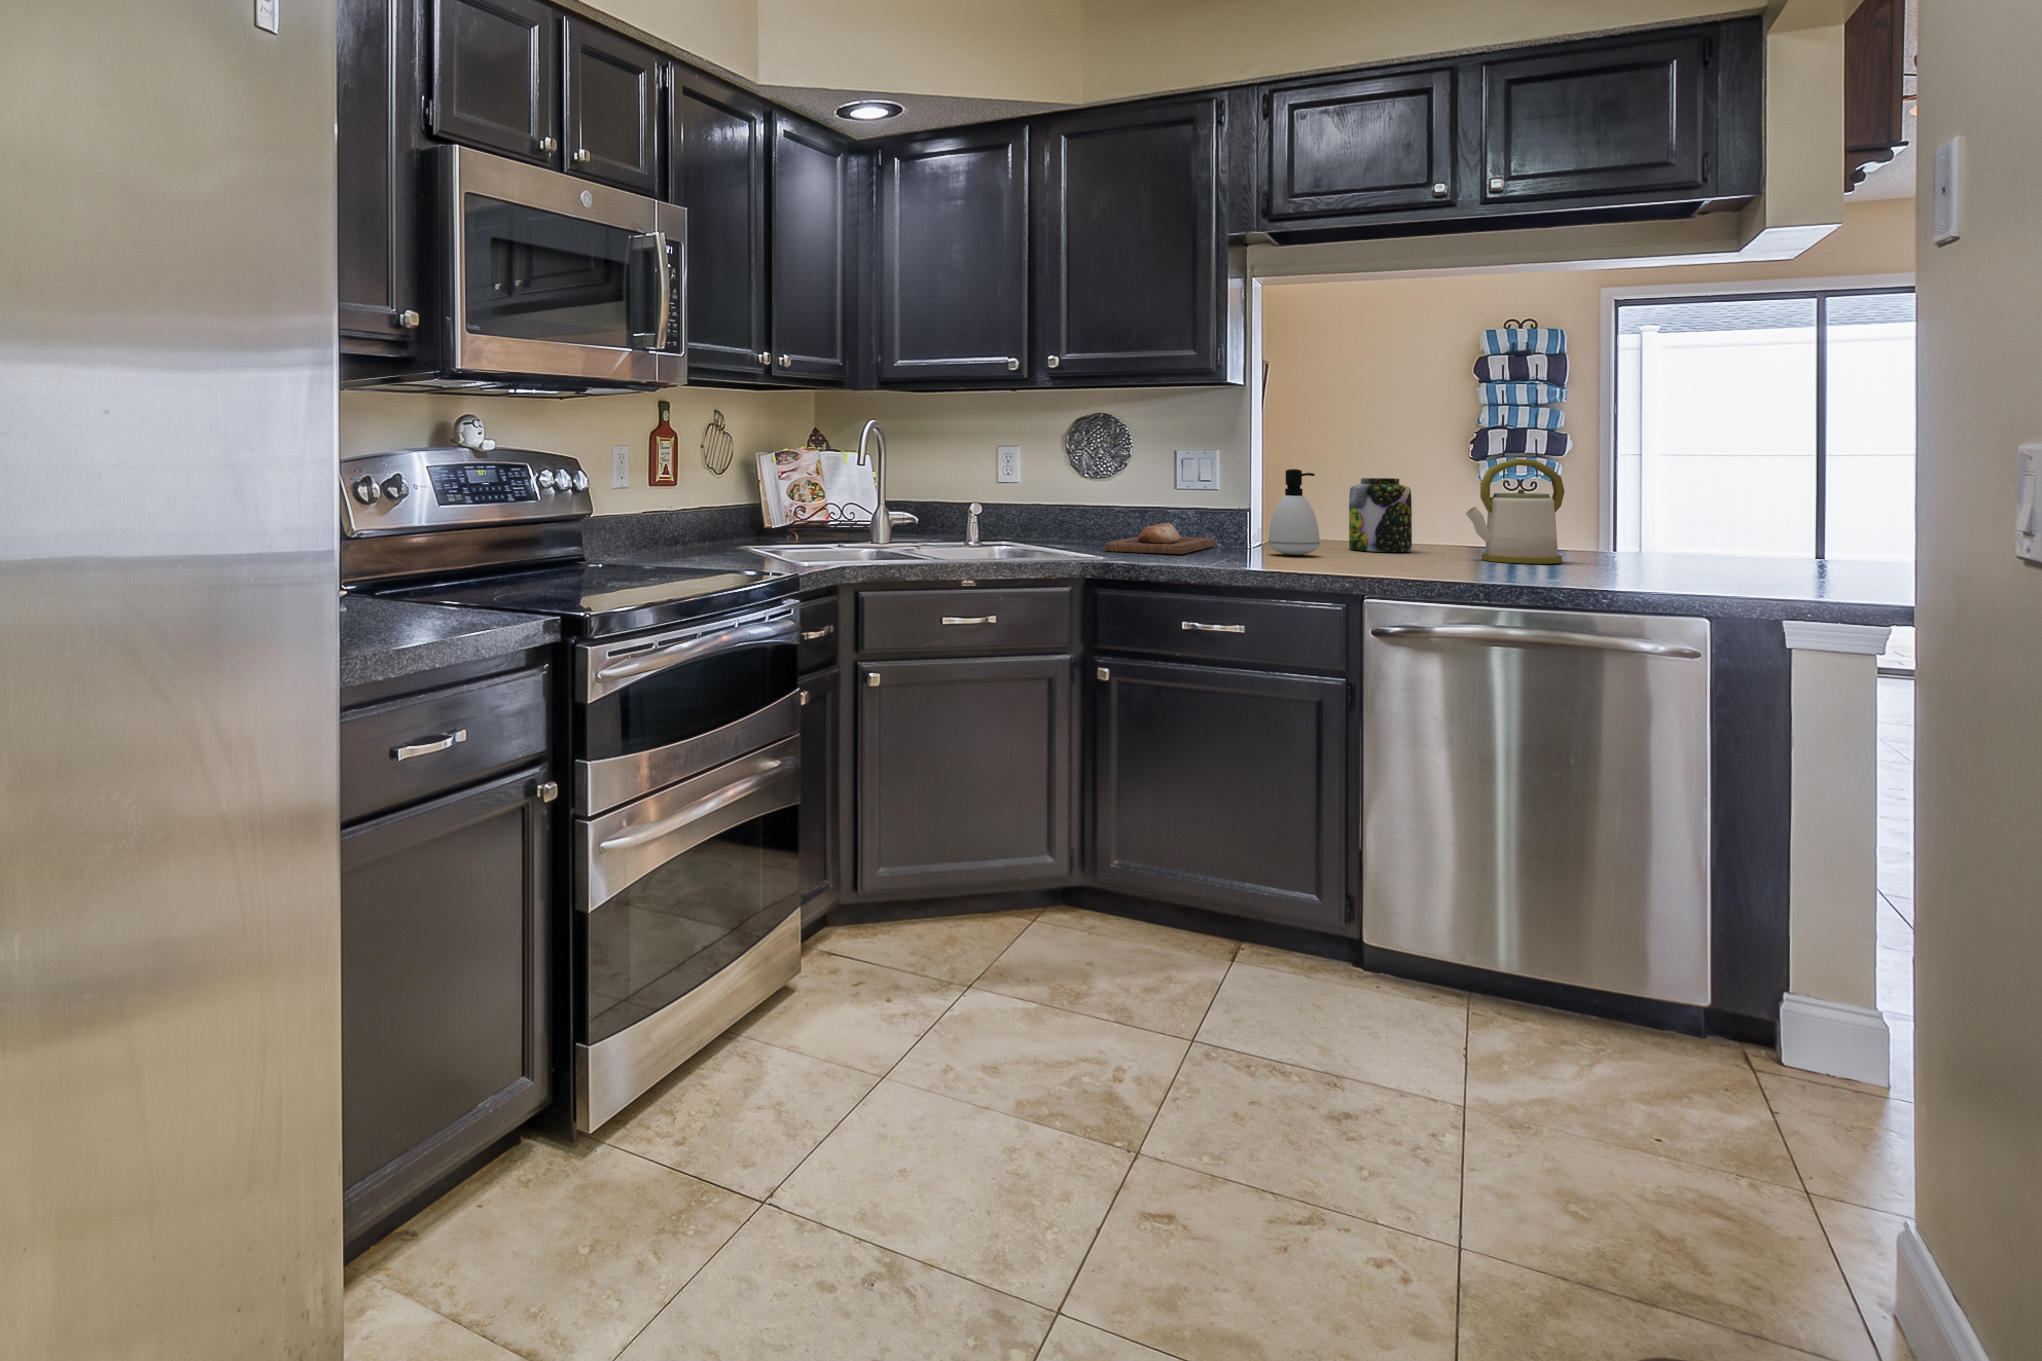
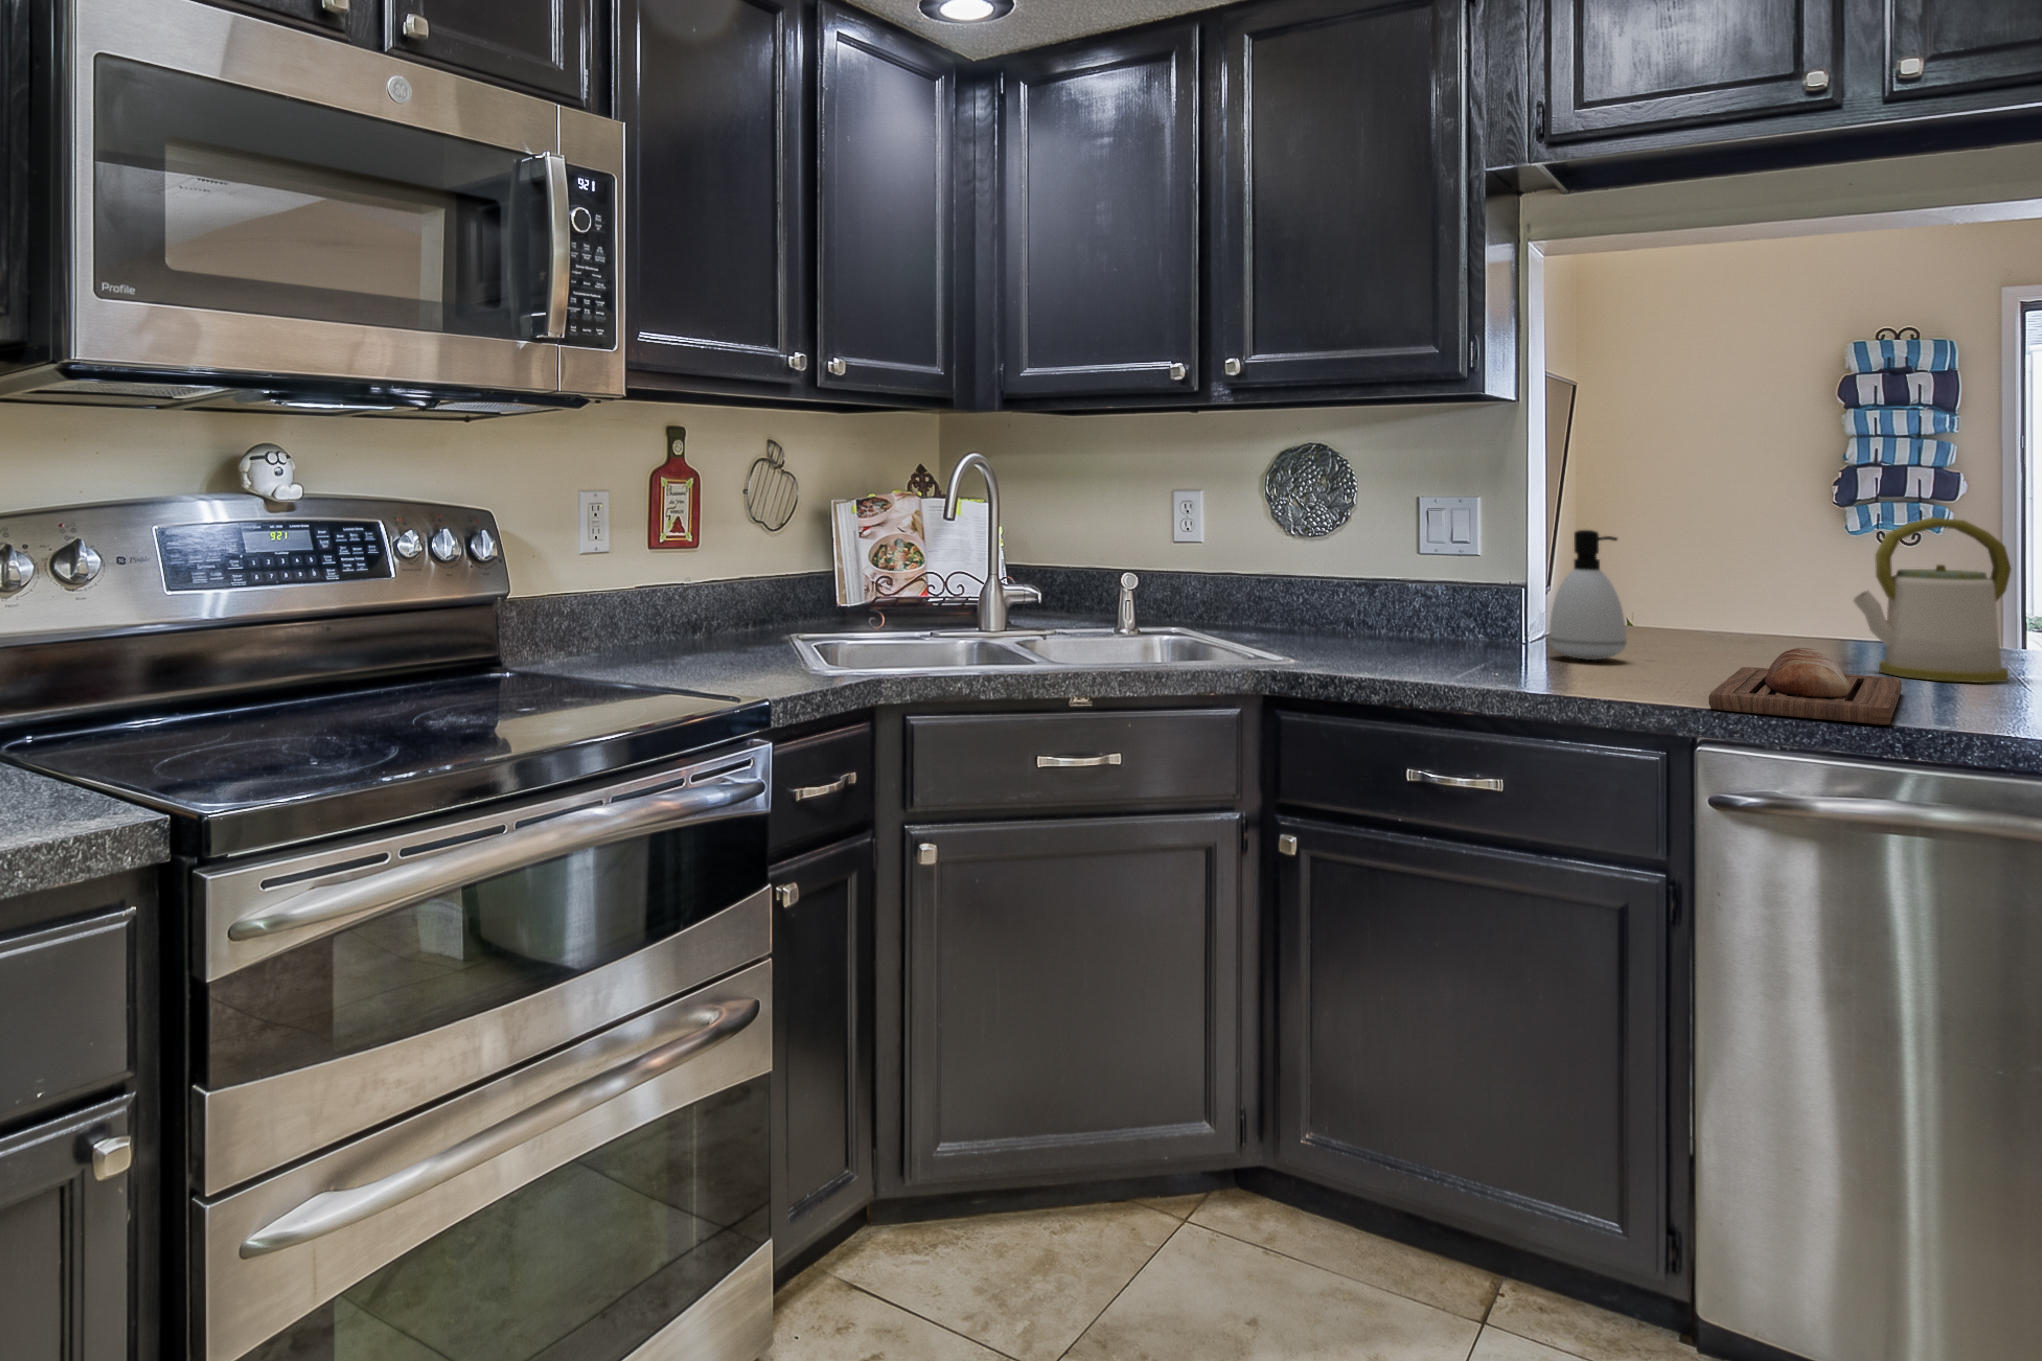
jar: present [1349,478,1412,552] -> none [1673,542,1768,654]
bread loaf: present [1104,523,1215,554] -> present [1709,648,1902,725]

